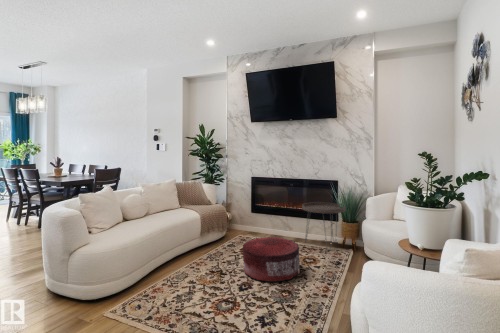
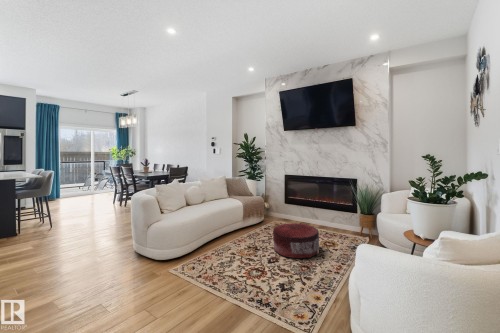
side table: present [302,202,346,250] -> none [326,197,363,237]

